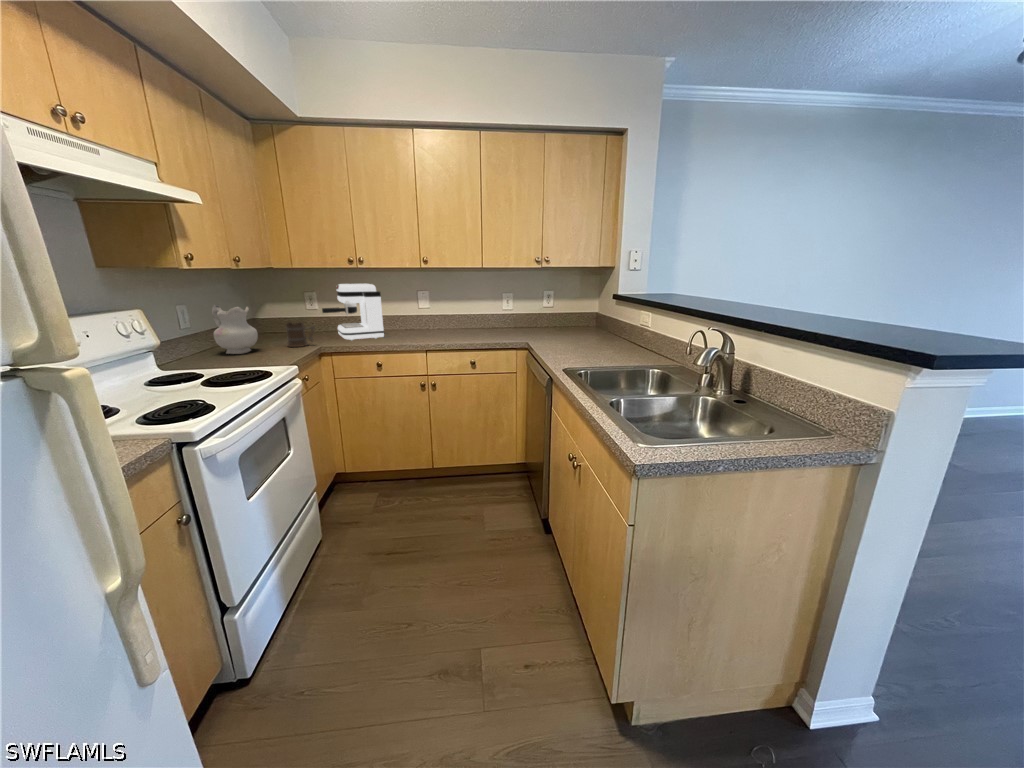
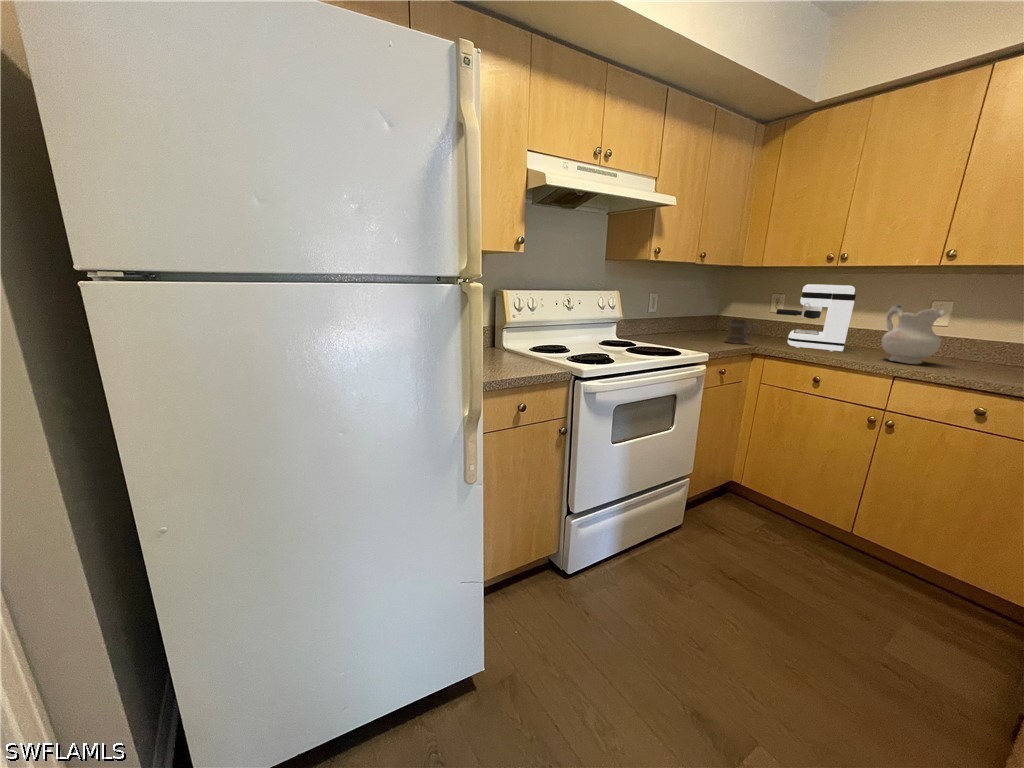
ceramic pitcher: present [212,305,258,354] -> present [882,305,945,364]

